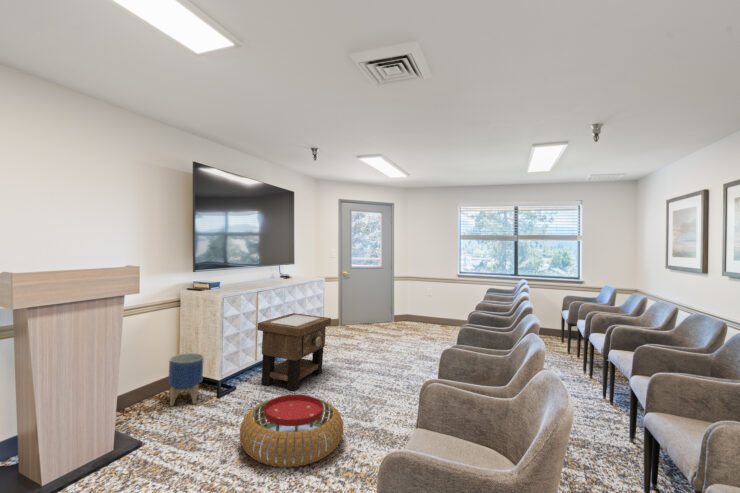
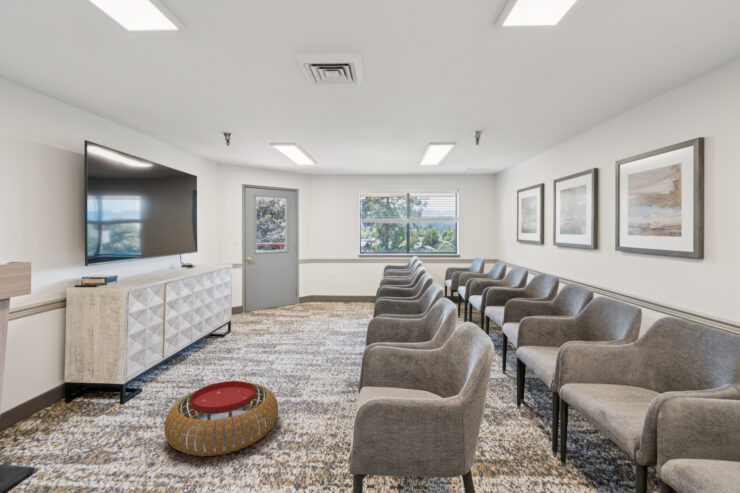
side table: present [257,313,331,391] -> none [161,303,243,382]
planter: present [168,353,204,406] -> none [53,359,99,423]

